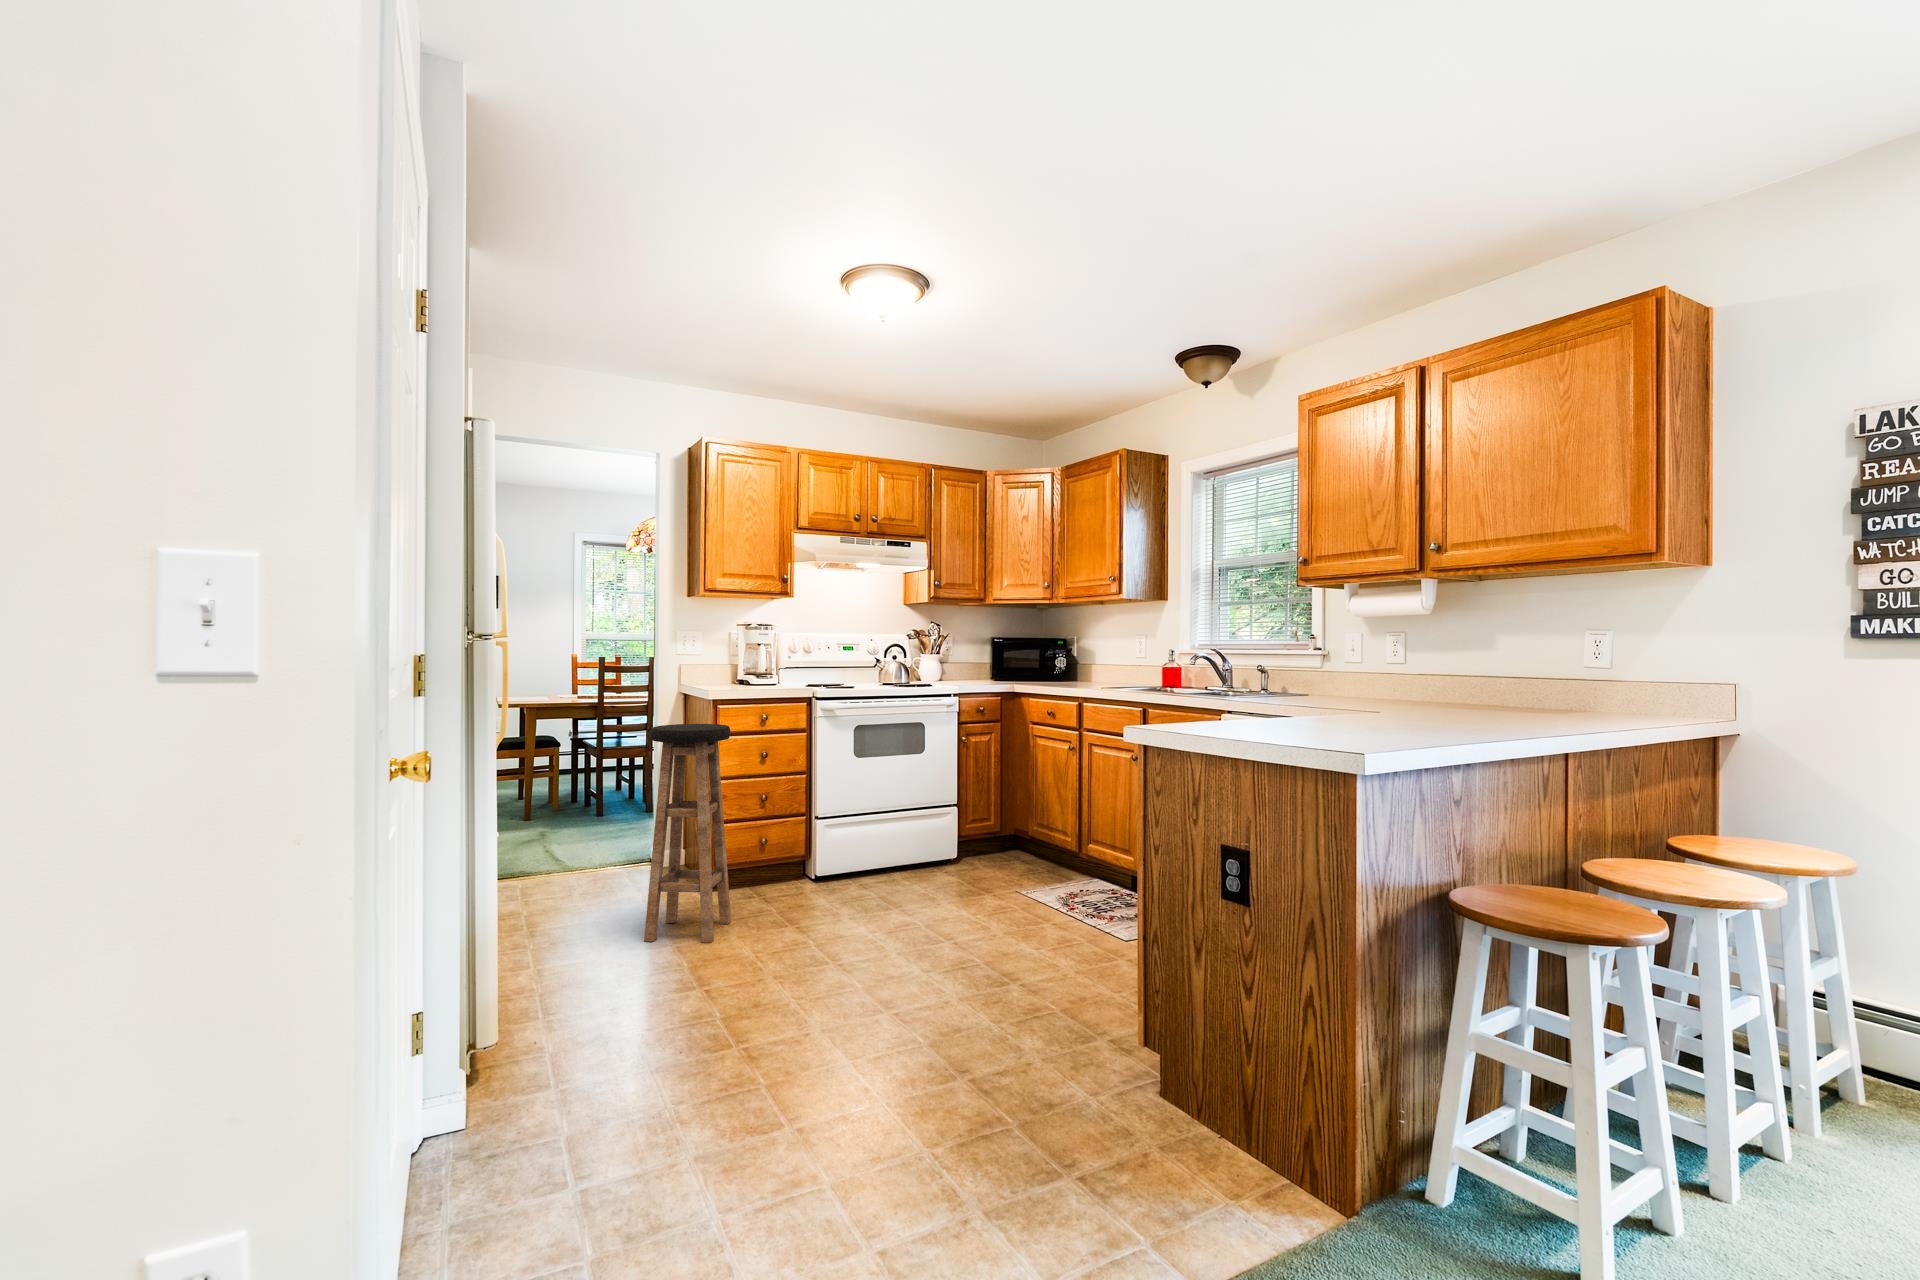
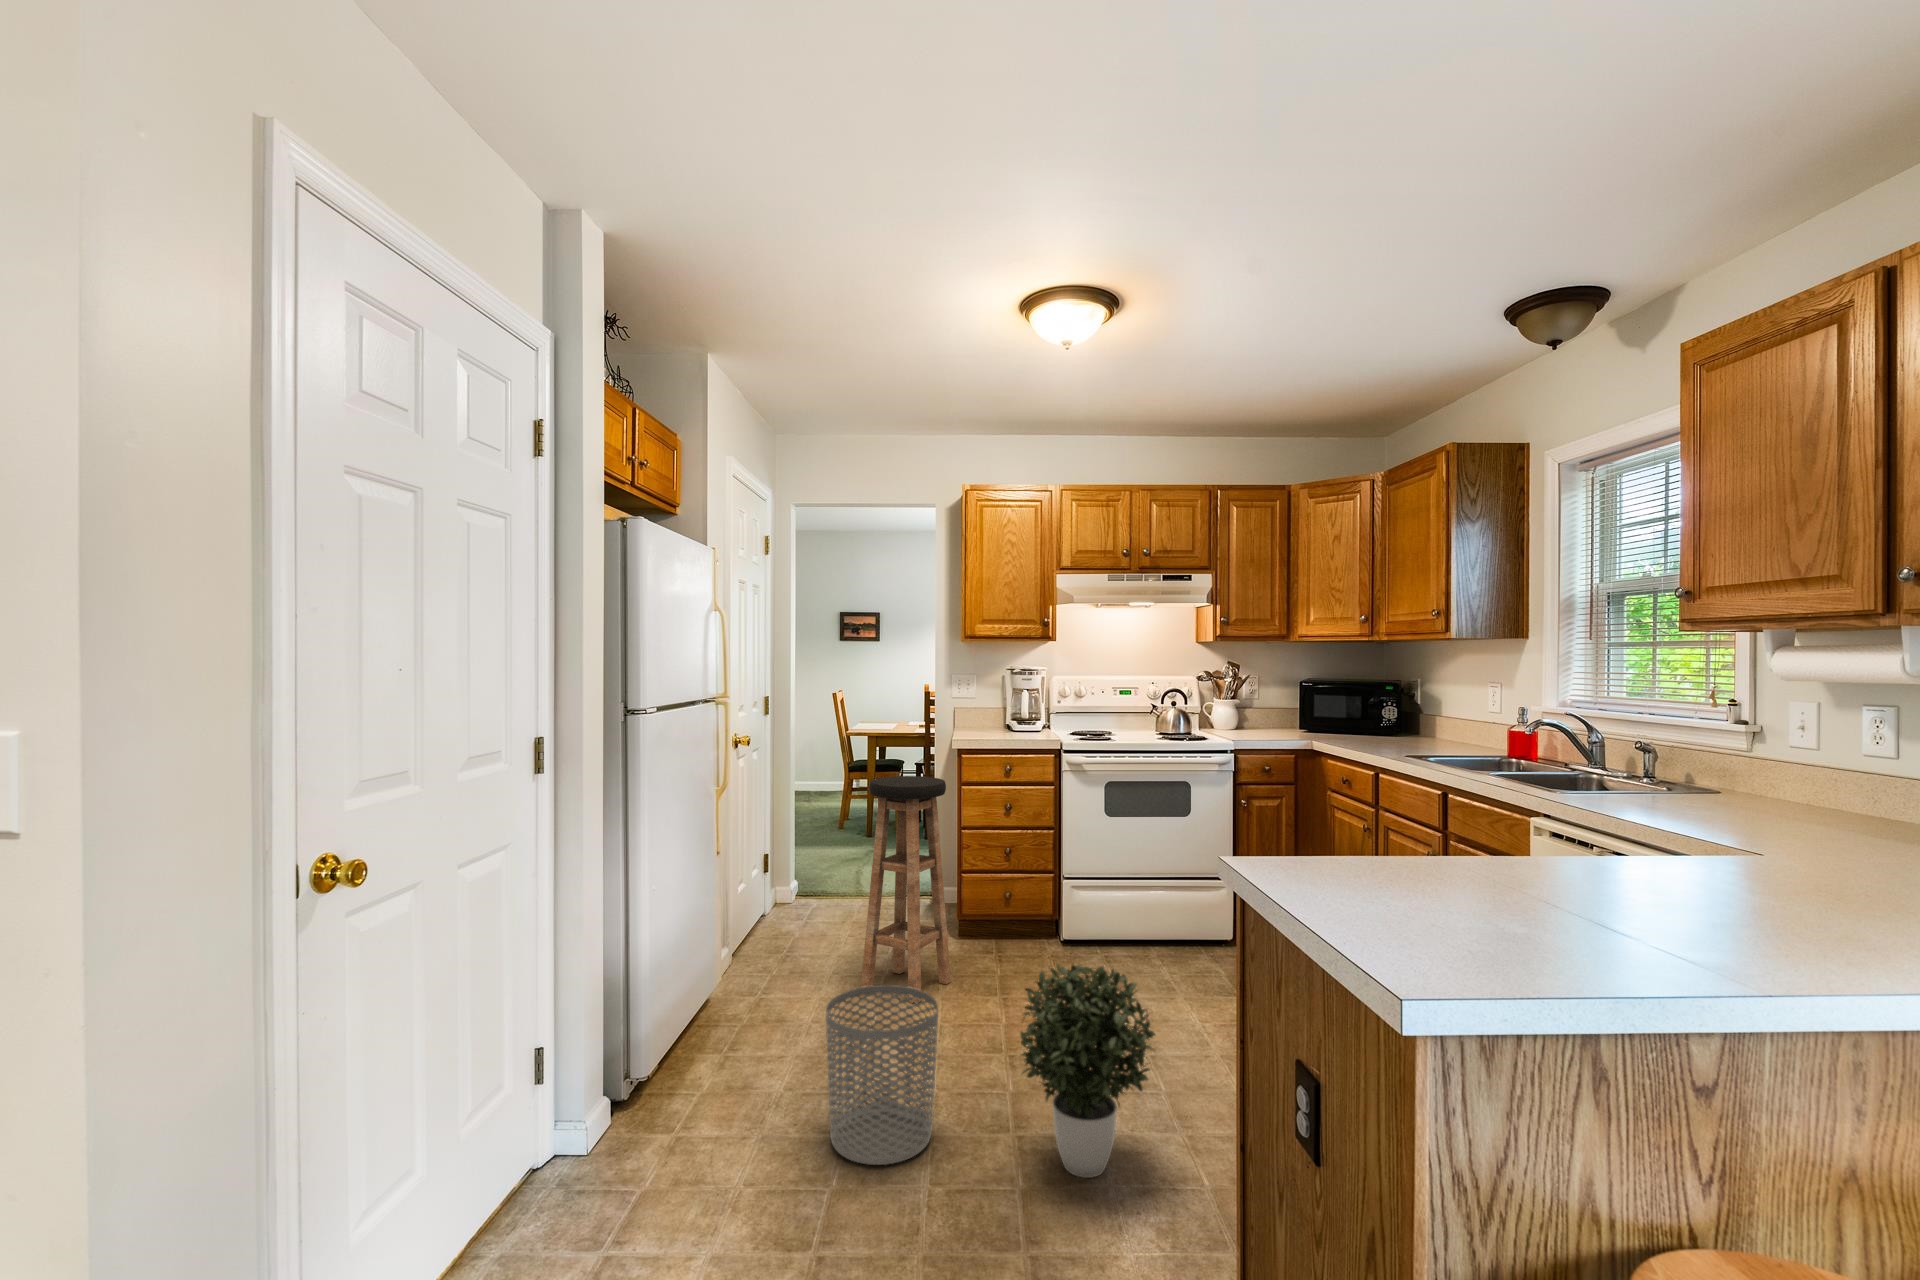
potted plant: none [888,851,1007,1028] -> present [1020,964,1155,1178]
waste bin: none [707,901,815,1061] -> present [826,985,938,1165]

